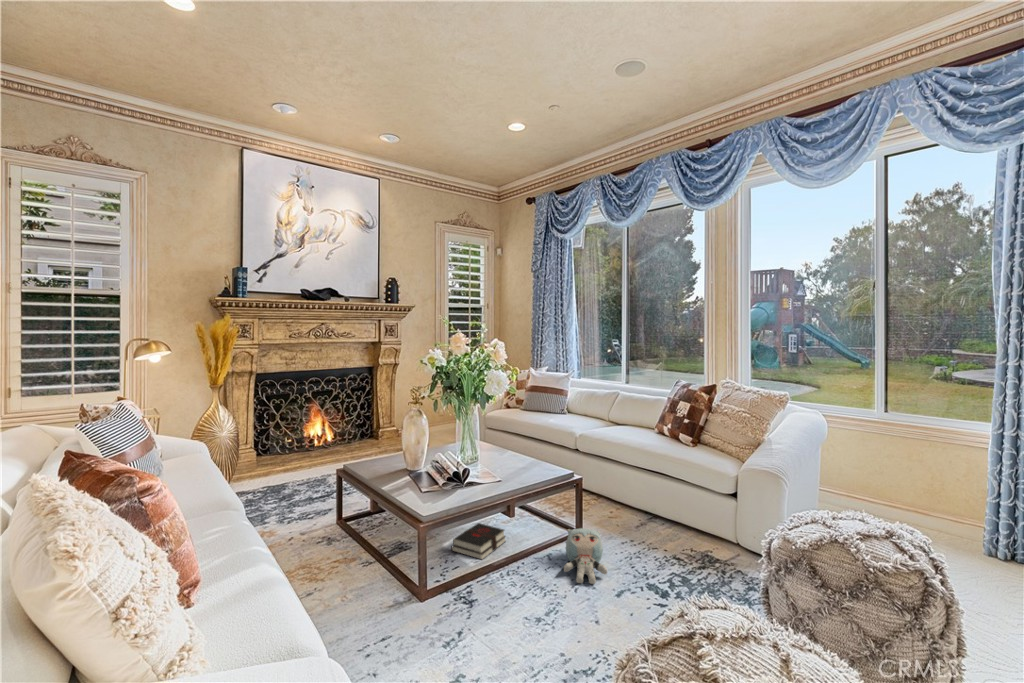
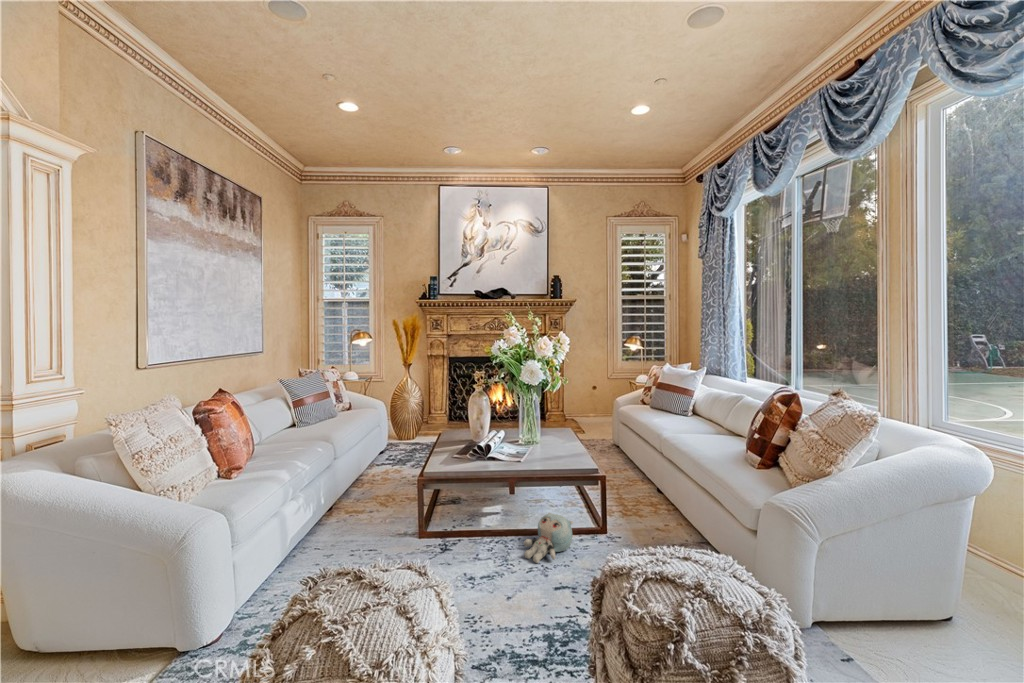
hardback book: present [451,523,506,560] -> none [475,493,522,520]

